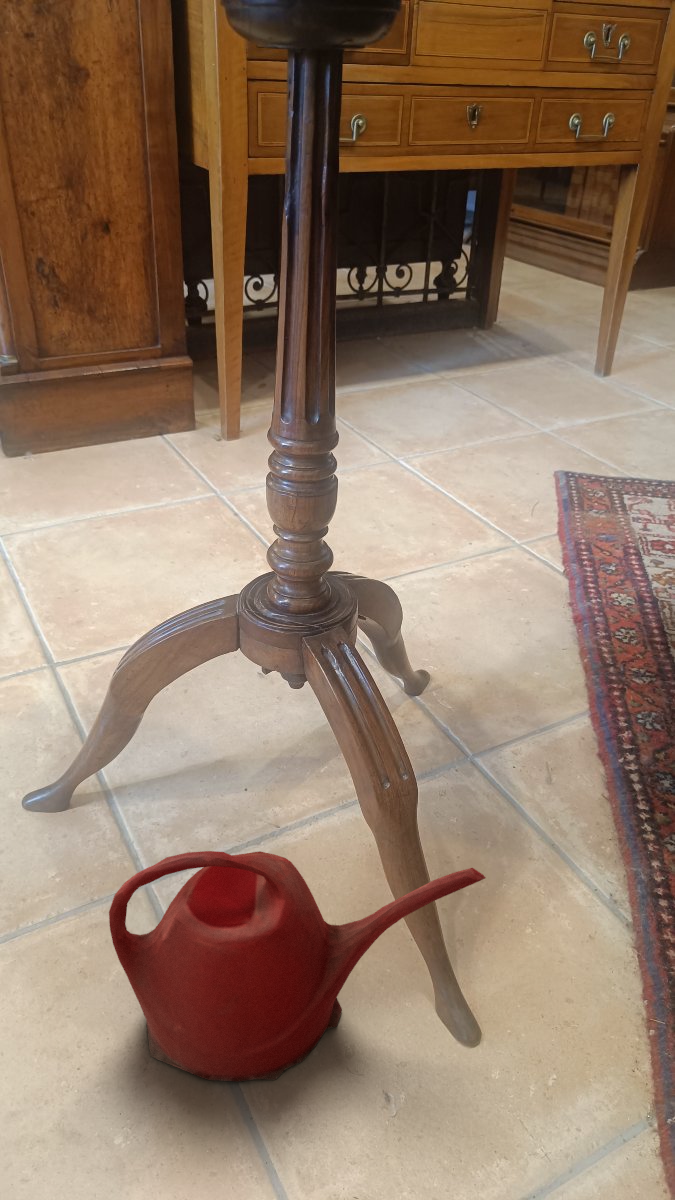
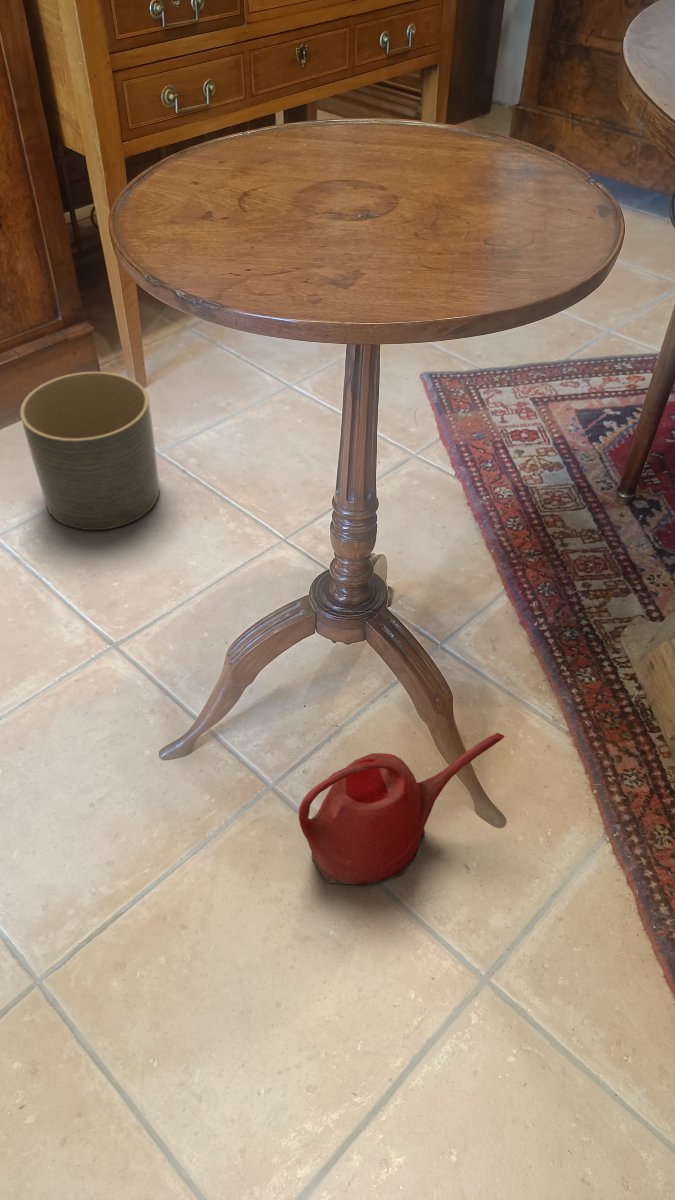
planter: none [47,376,201,550] -> present [20,372,159,530]

